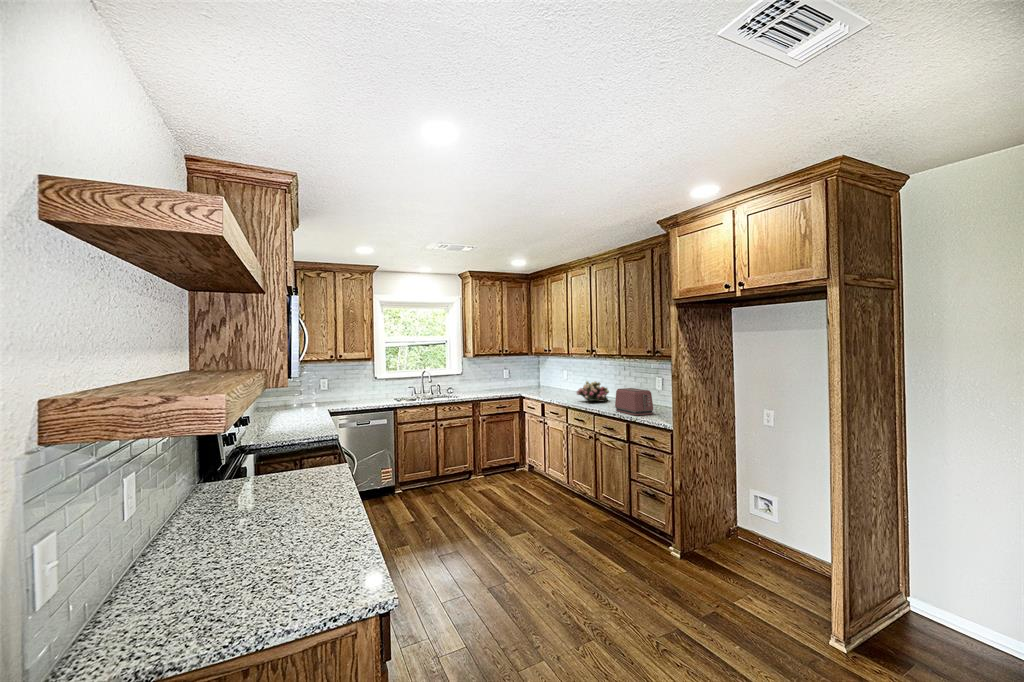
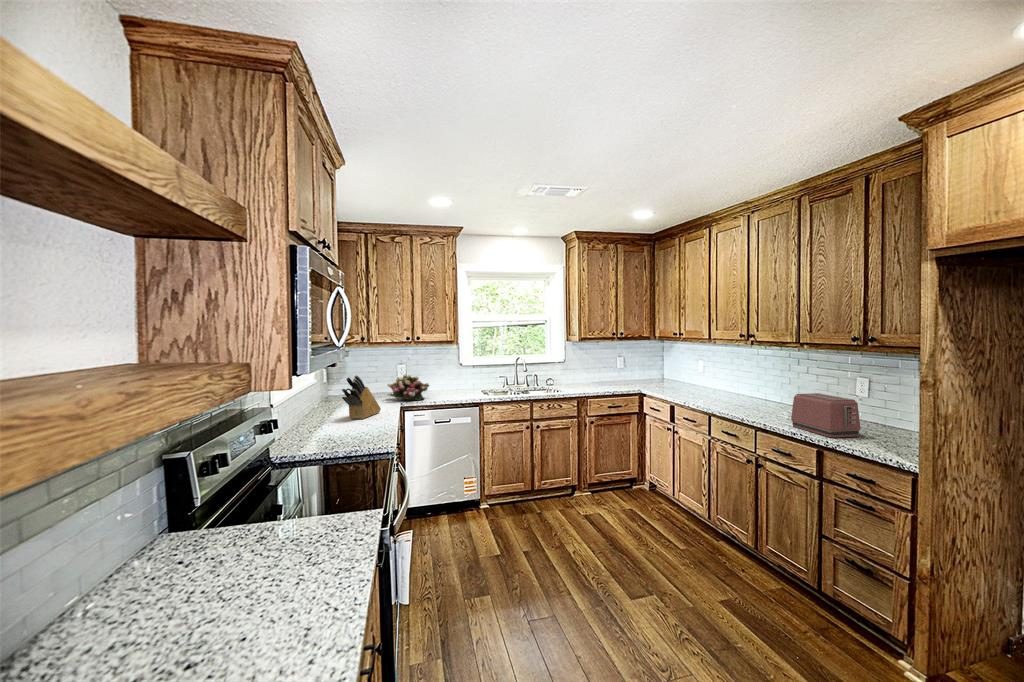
flower arrangement: present [577,381,609,402] -> present [387,374,429,400]
knife block: none [280,386,312,422] -> present [342,375,381,419]

